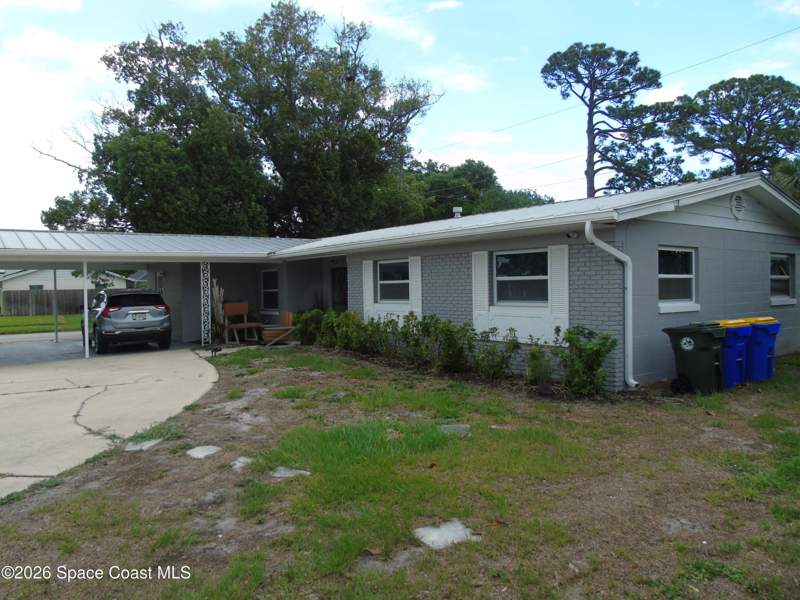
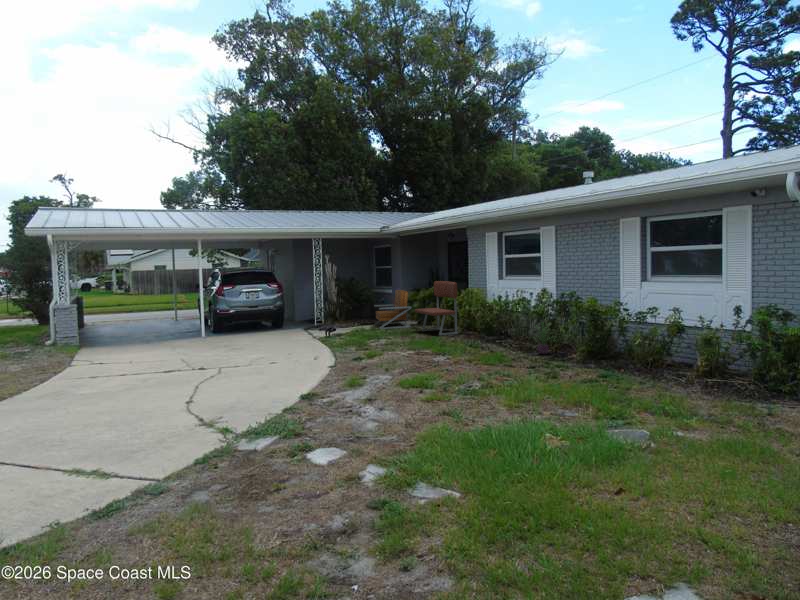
bench: present [224,302,262,344] -> present [415,281,458,336]
decorative plant: present [537,359,551,395] -> present [538,323,549,354]

